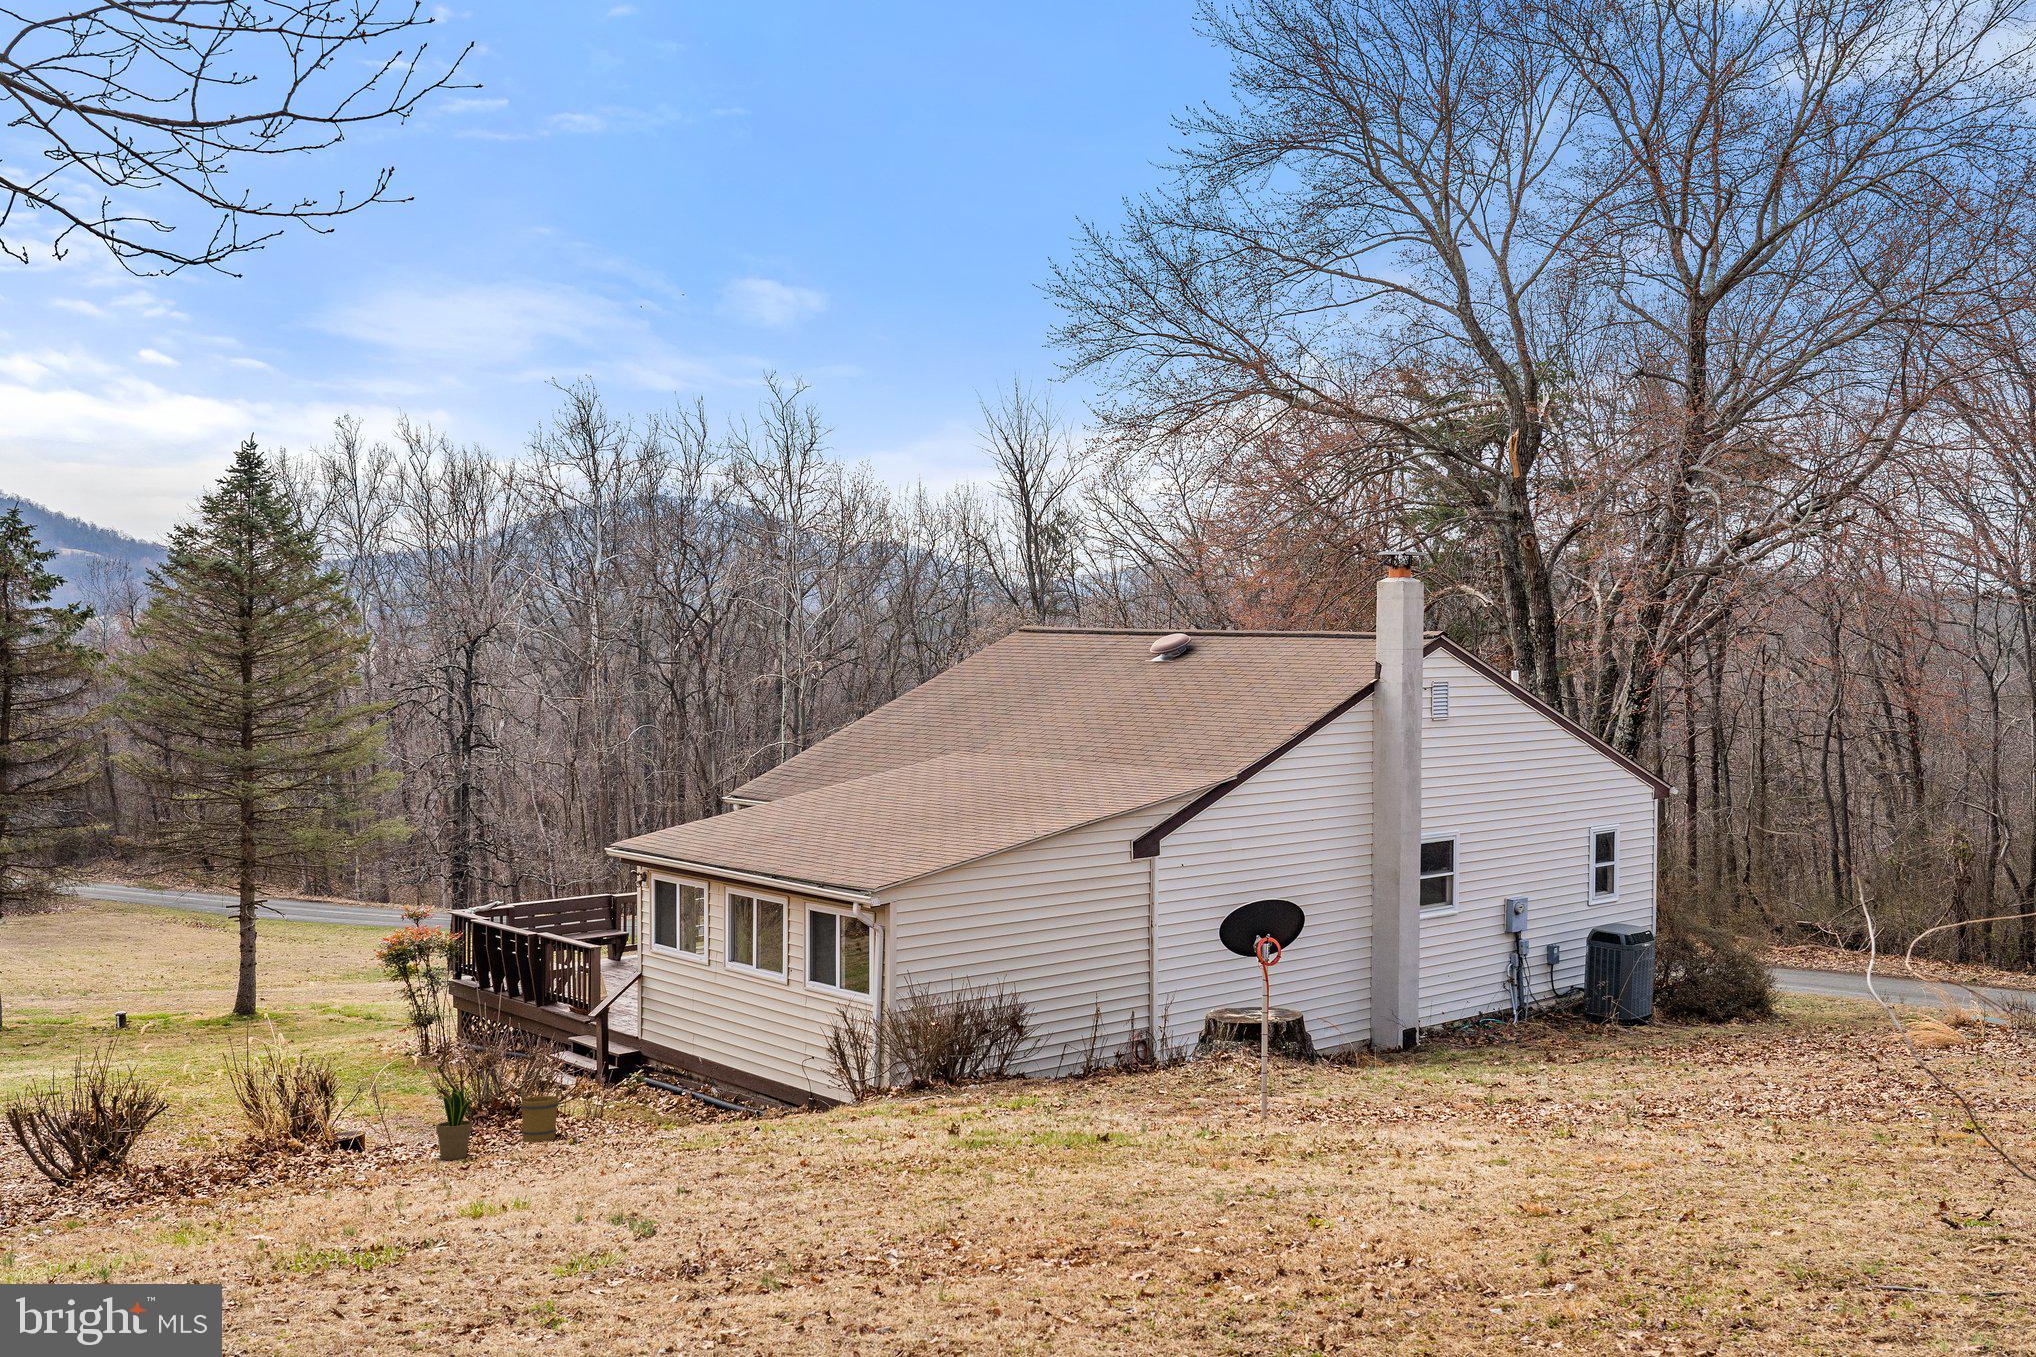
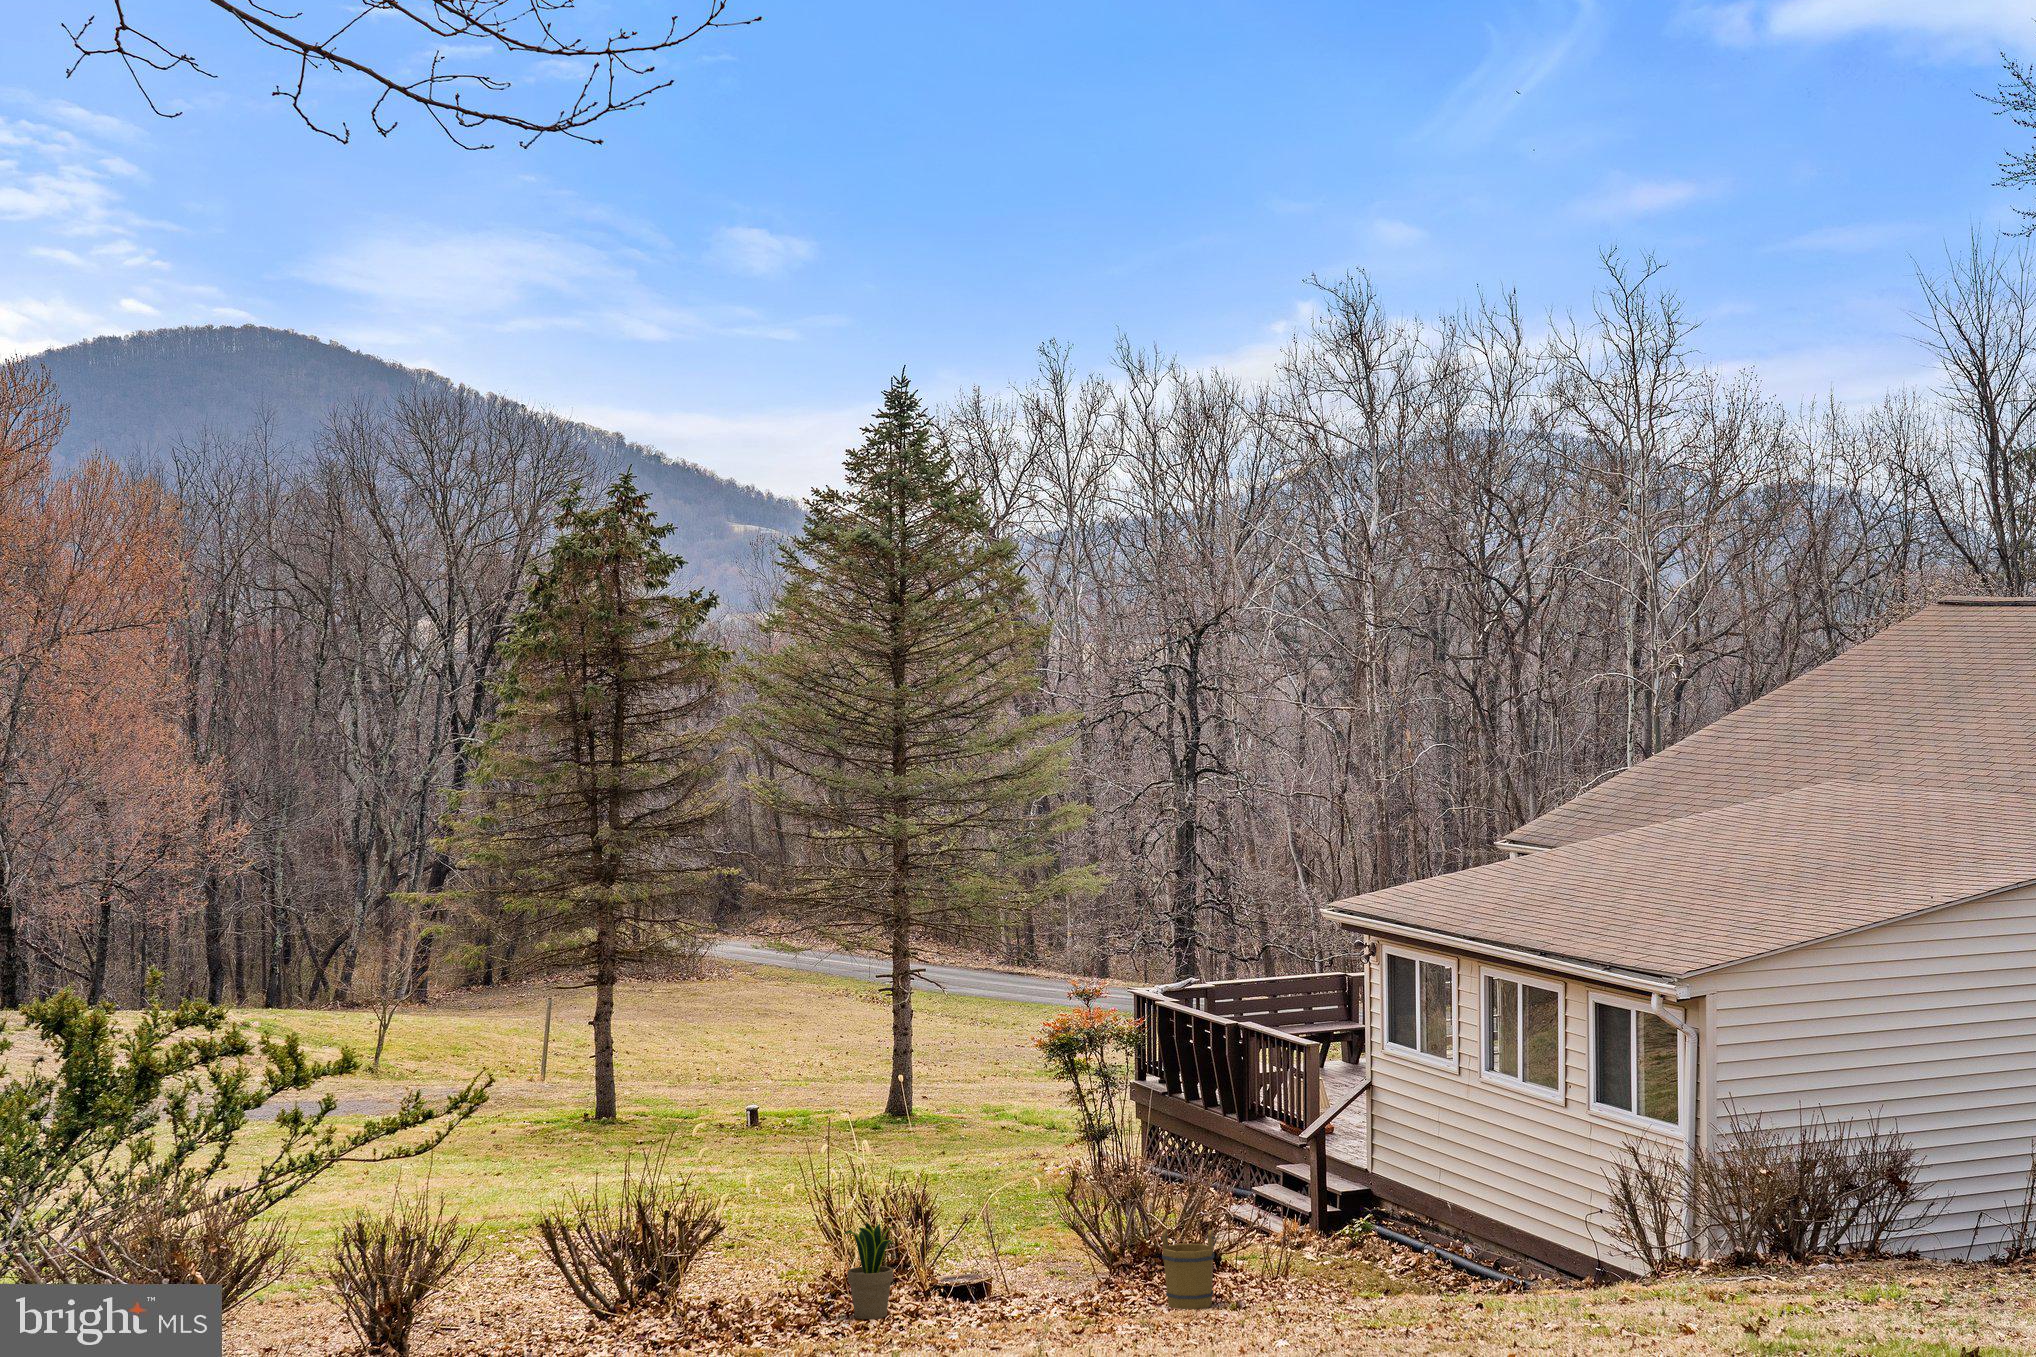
potted plant: present [436,1088,475,1160] -> present [844,1222,895,1319]

